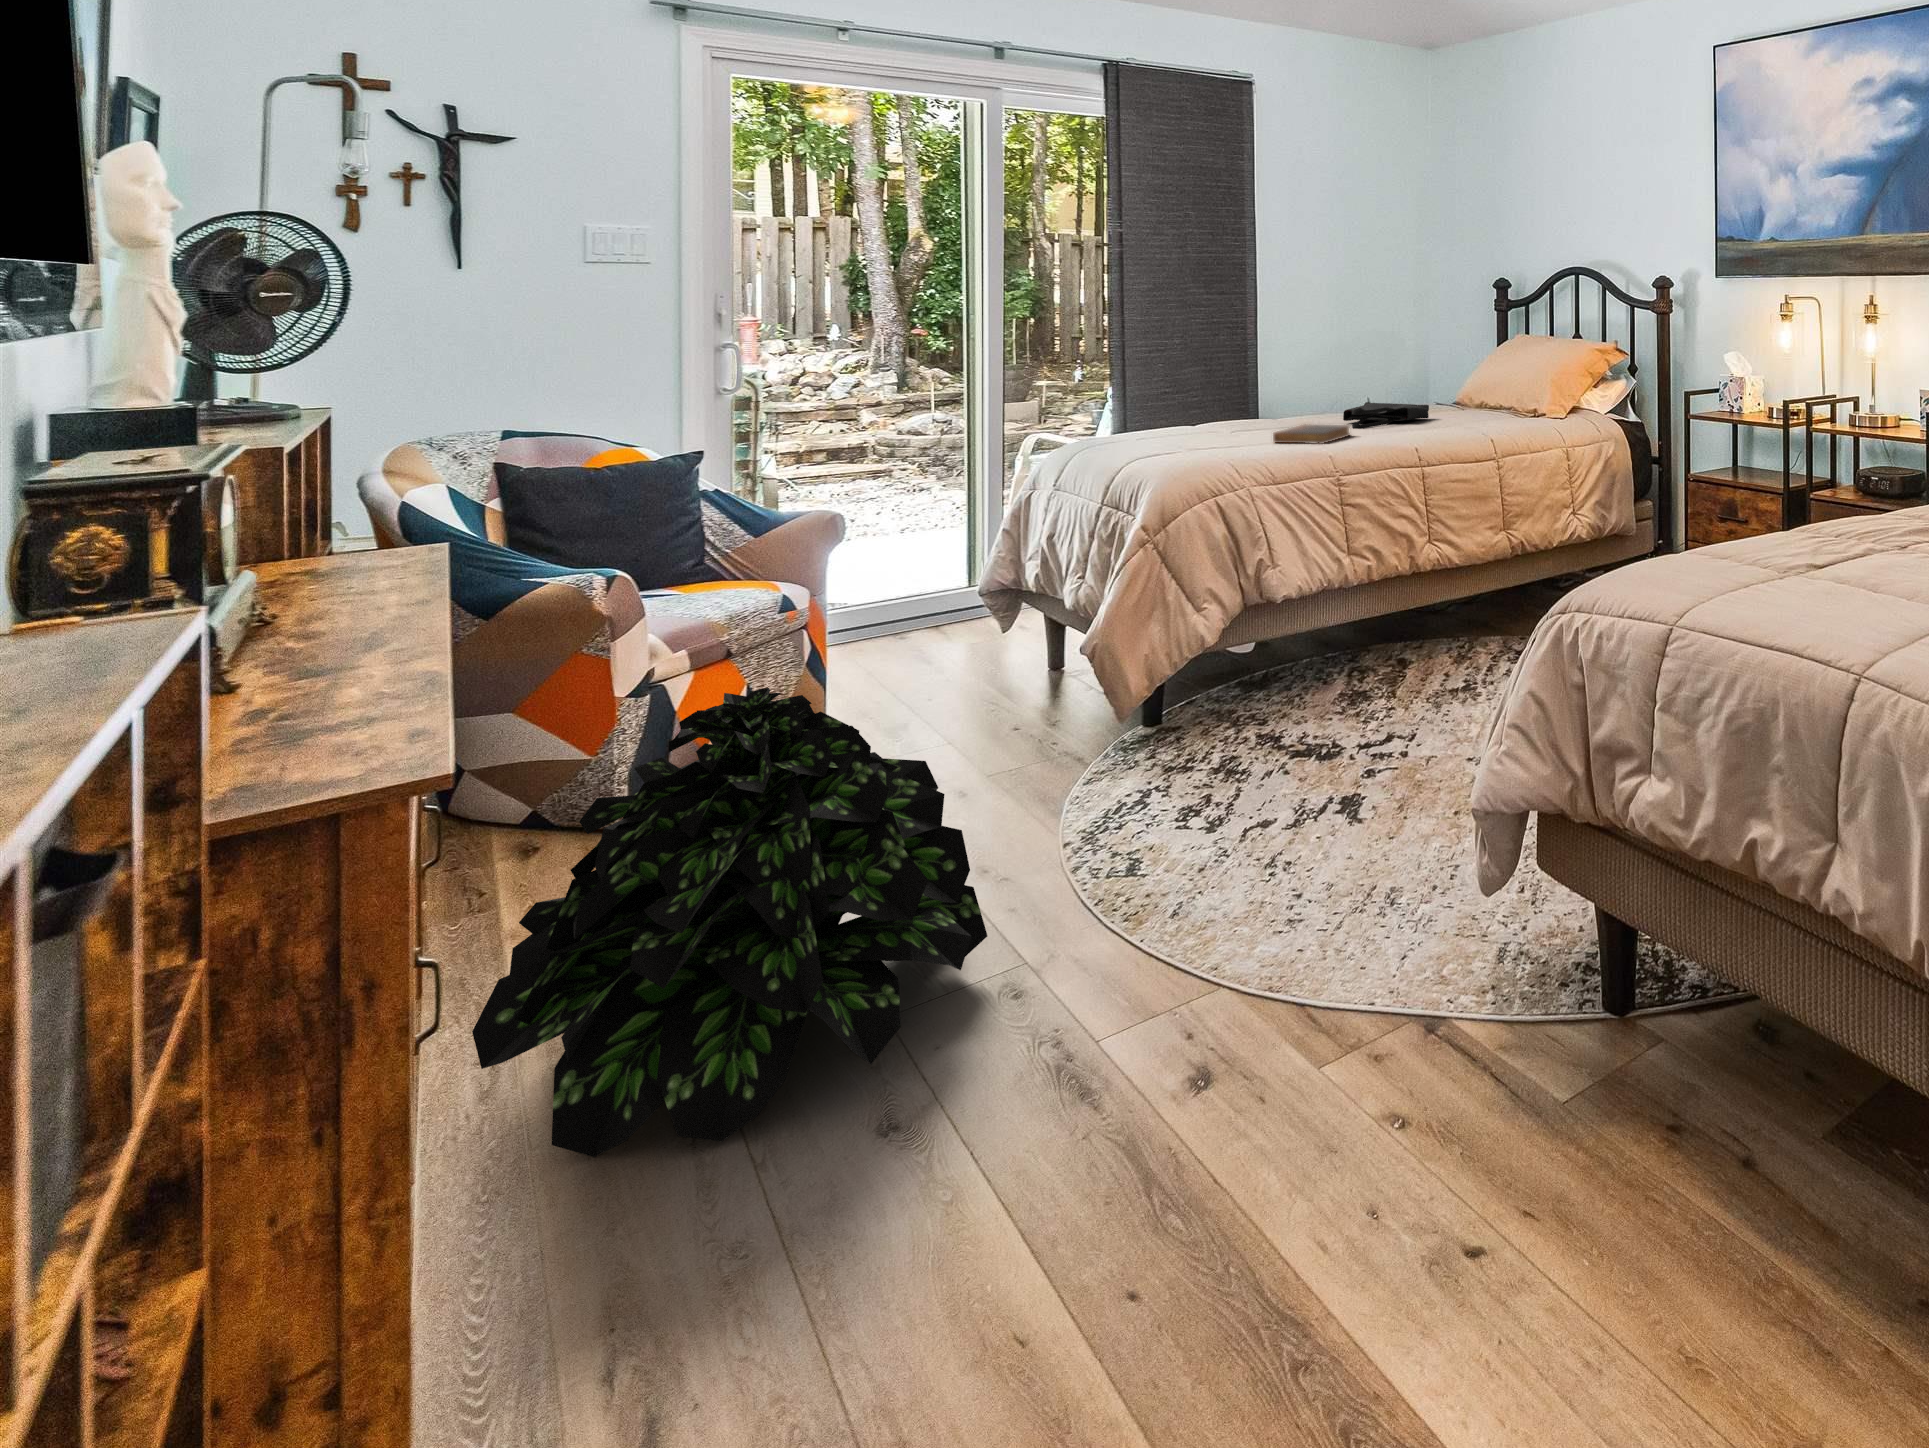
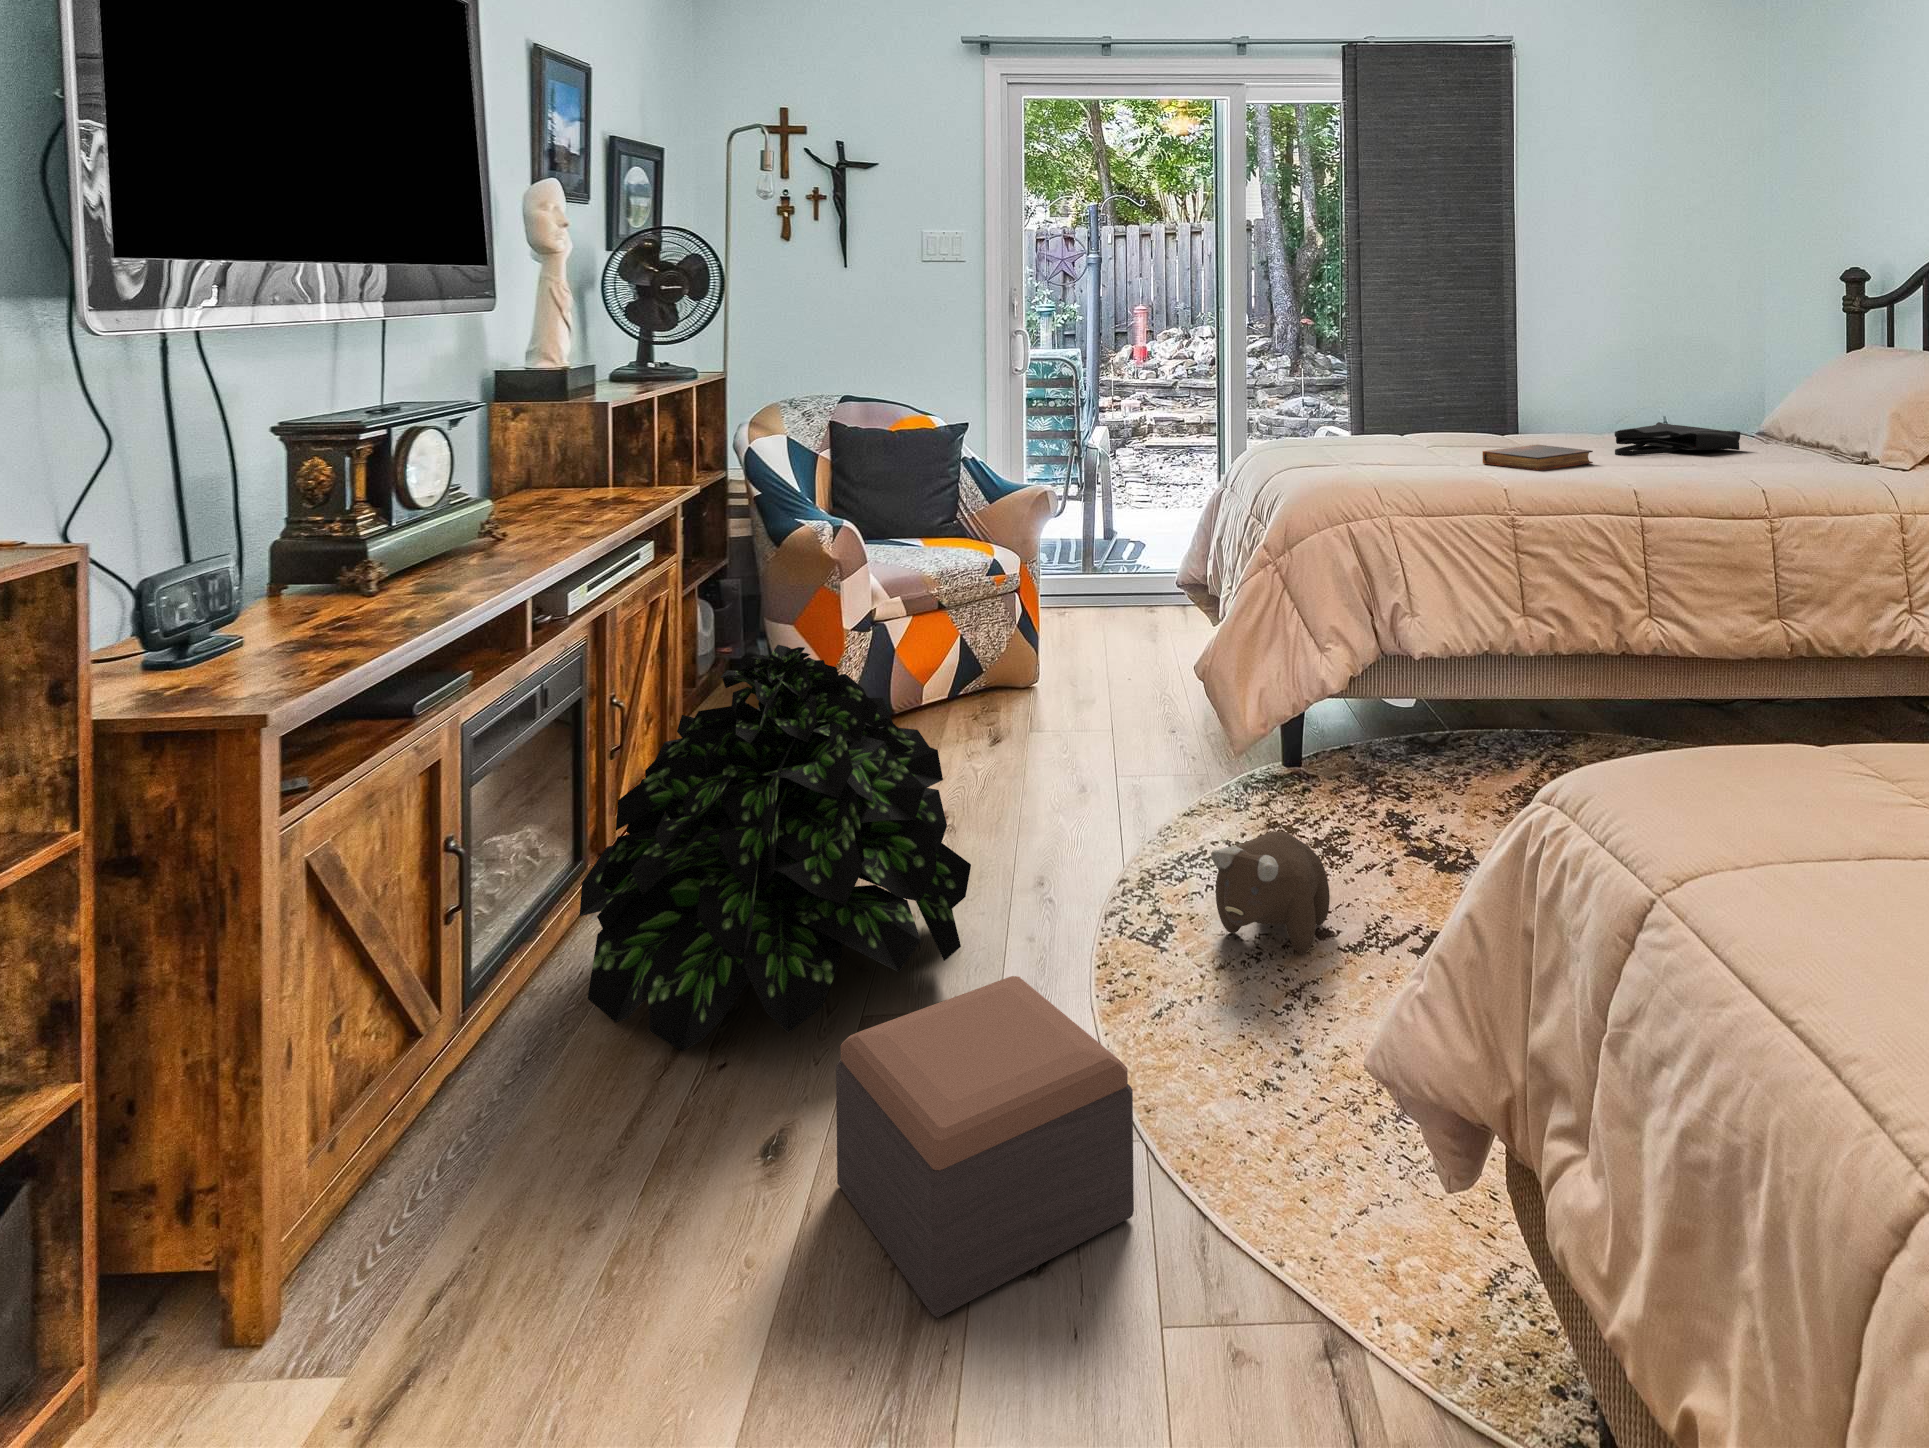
plush toy: none [1188,756,1281,852] -> present [1211,832,1330,954]
footstool: none [1010,915,1290,1189] -> present [836,976,1134,1318]

